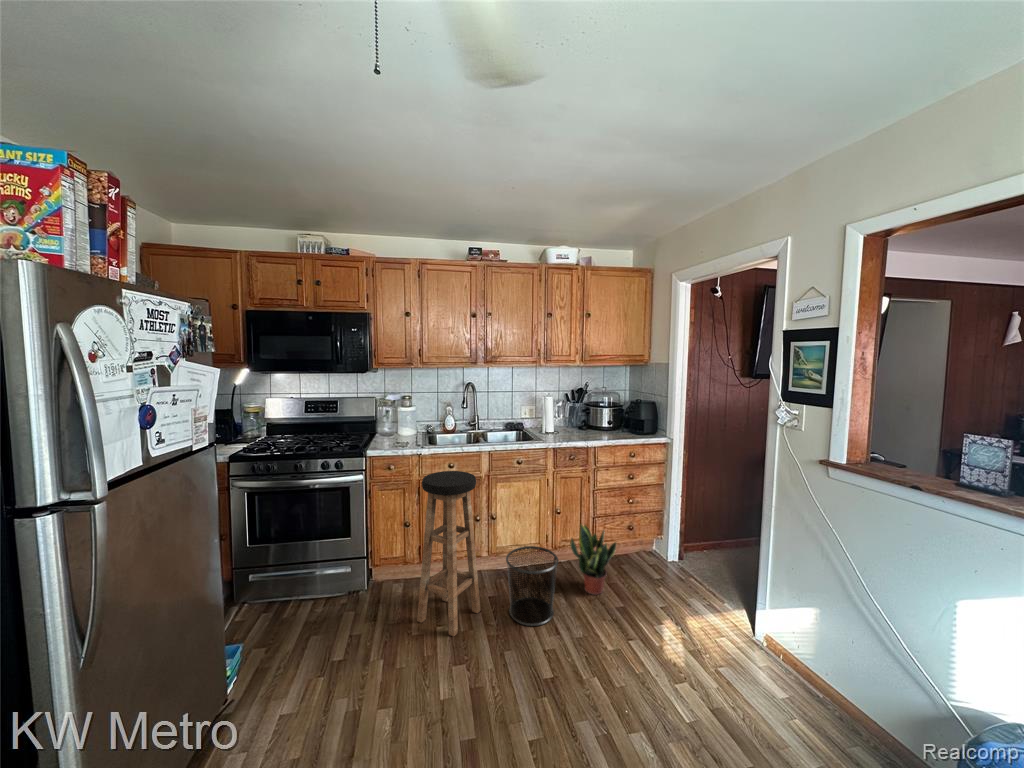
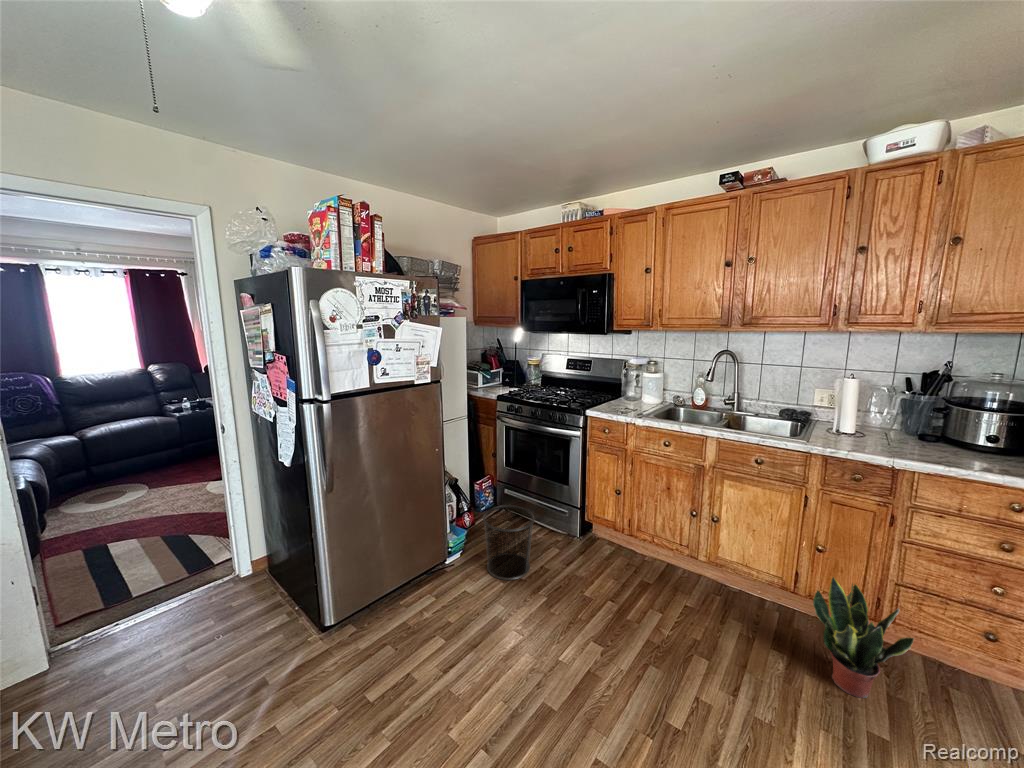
bar stool: present [417,471,481,637] -> none [596,446,667,616]
waste bin: present [506,546,559,626] -> present [483,505,534,580]

